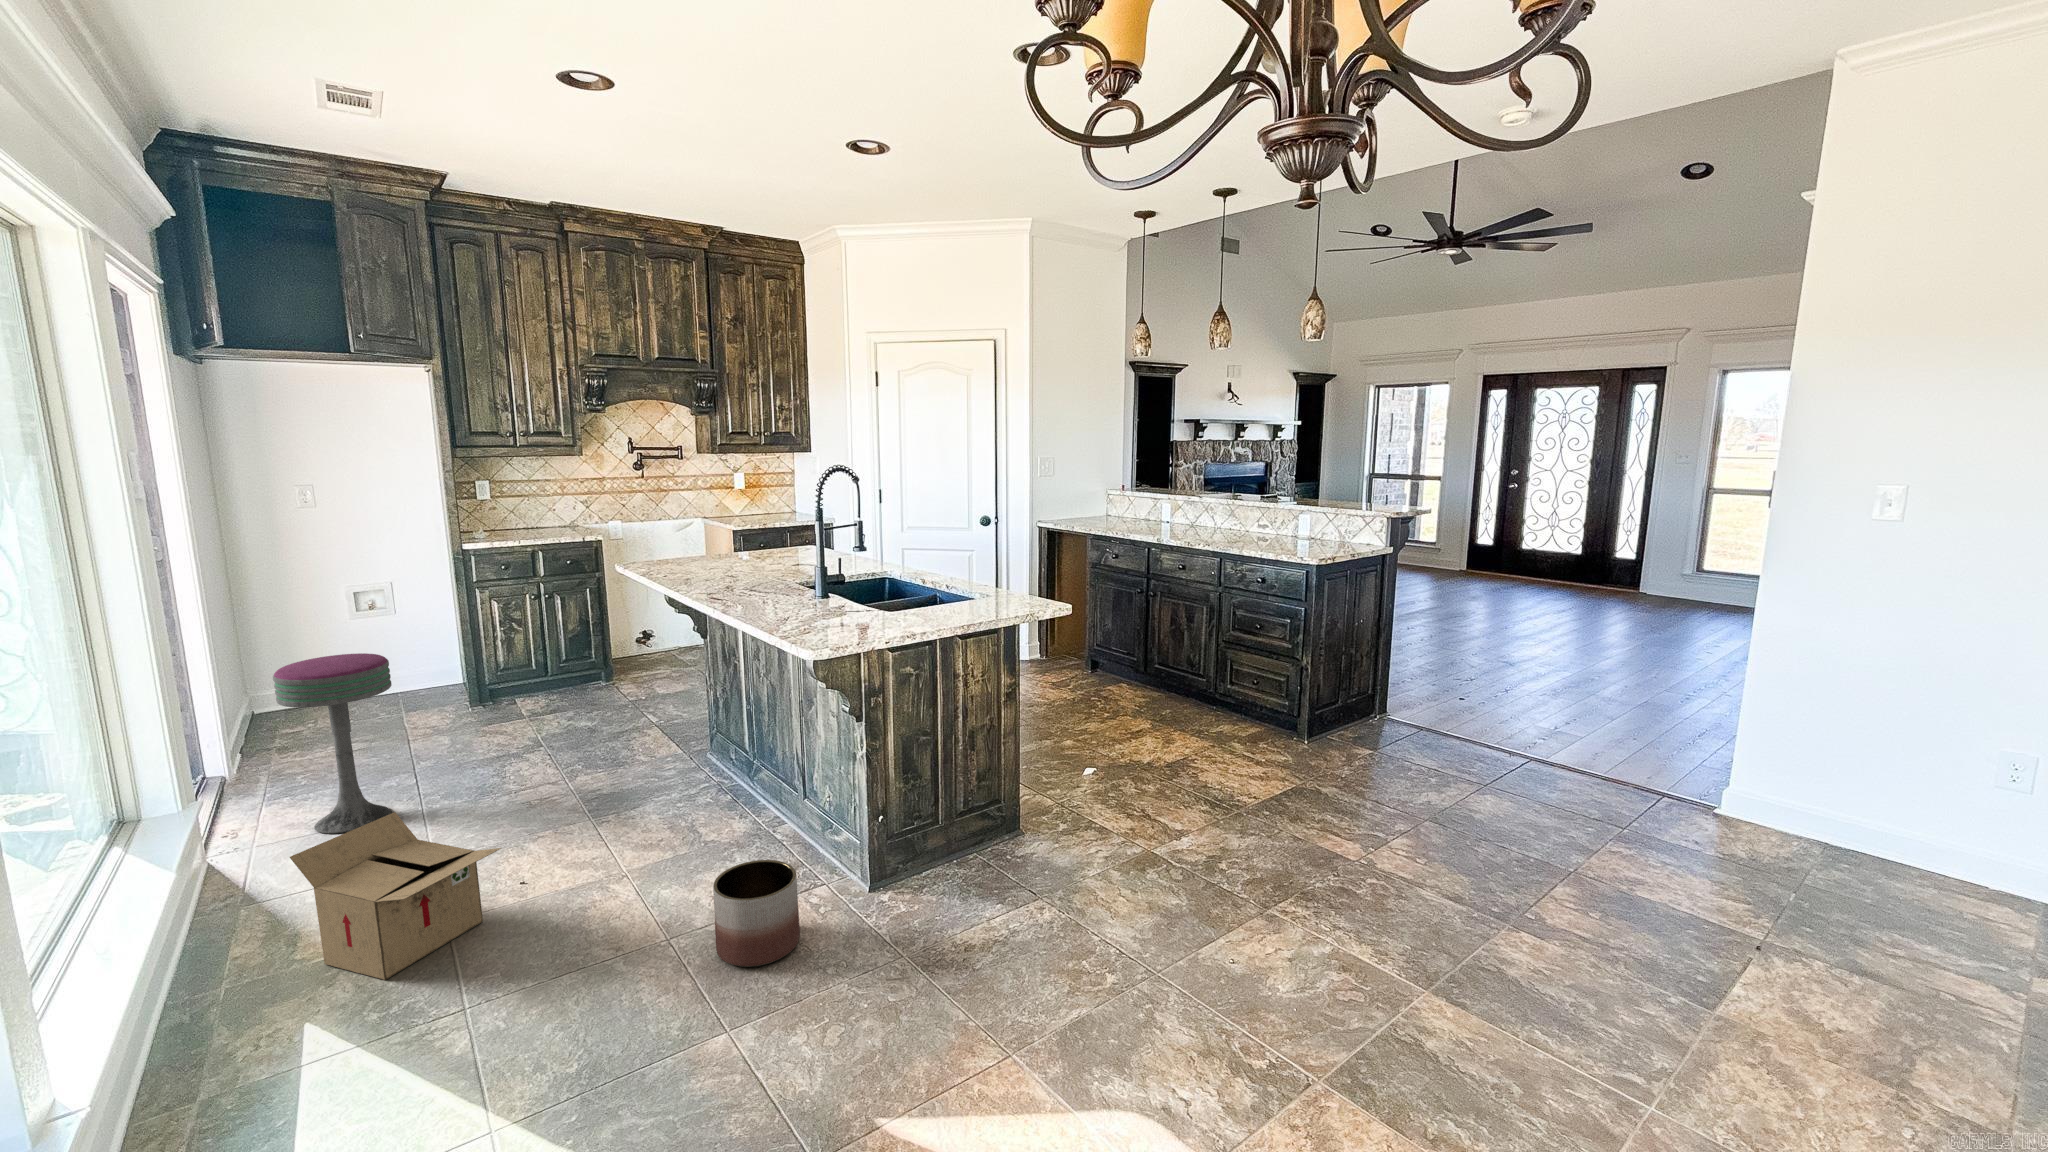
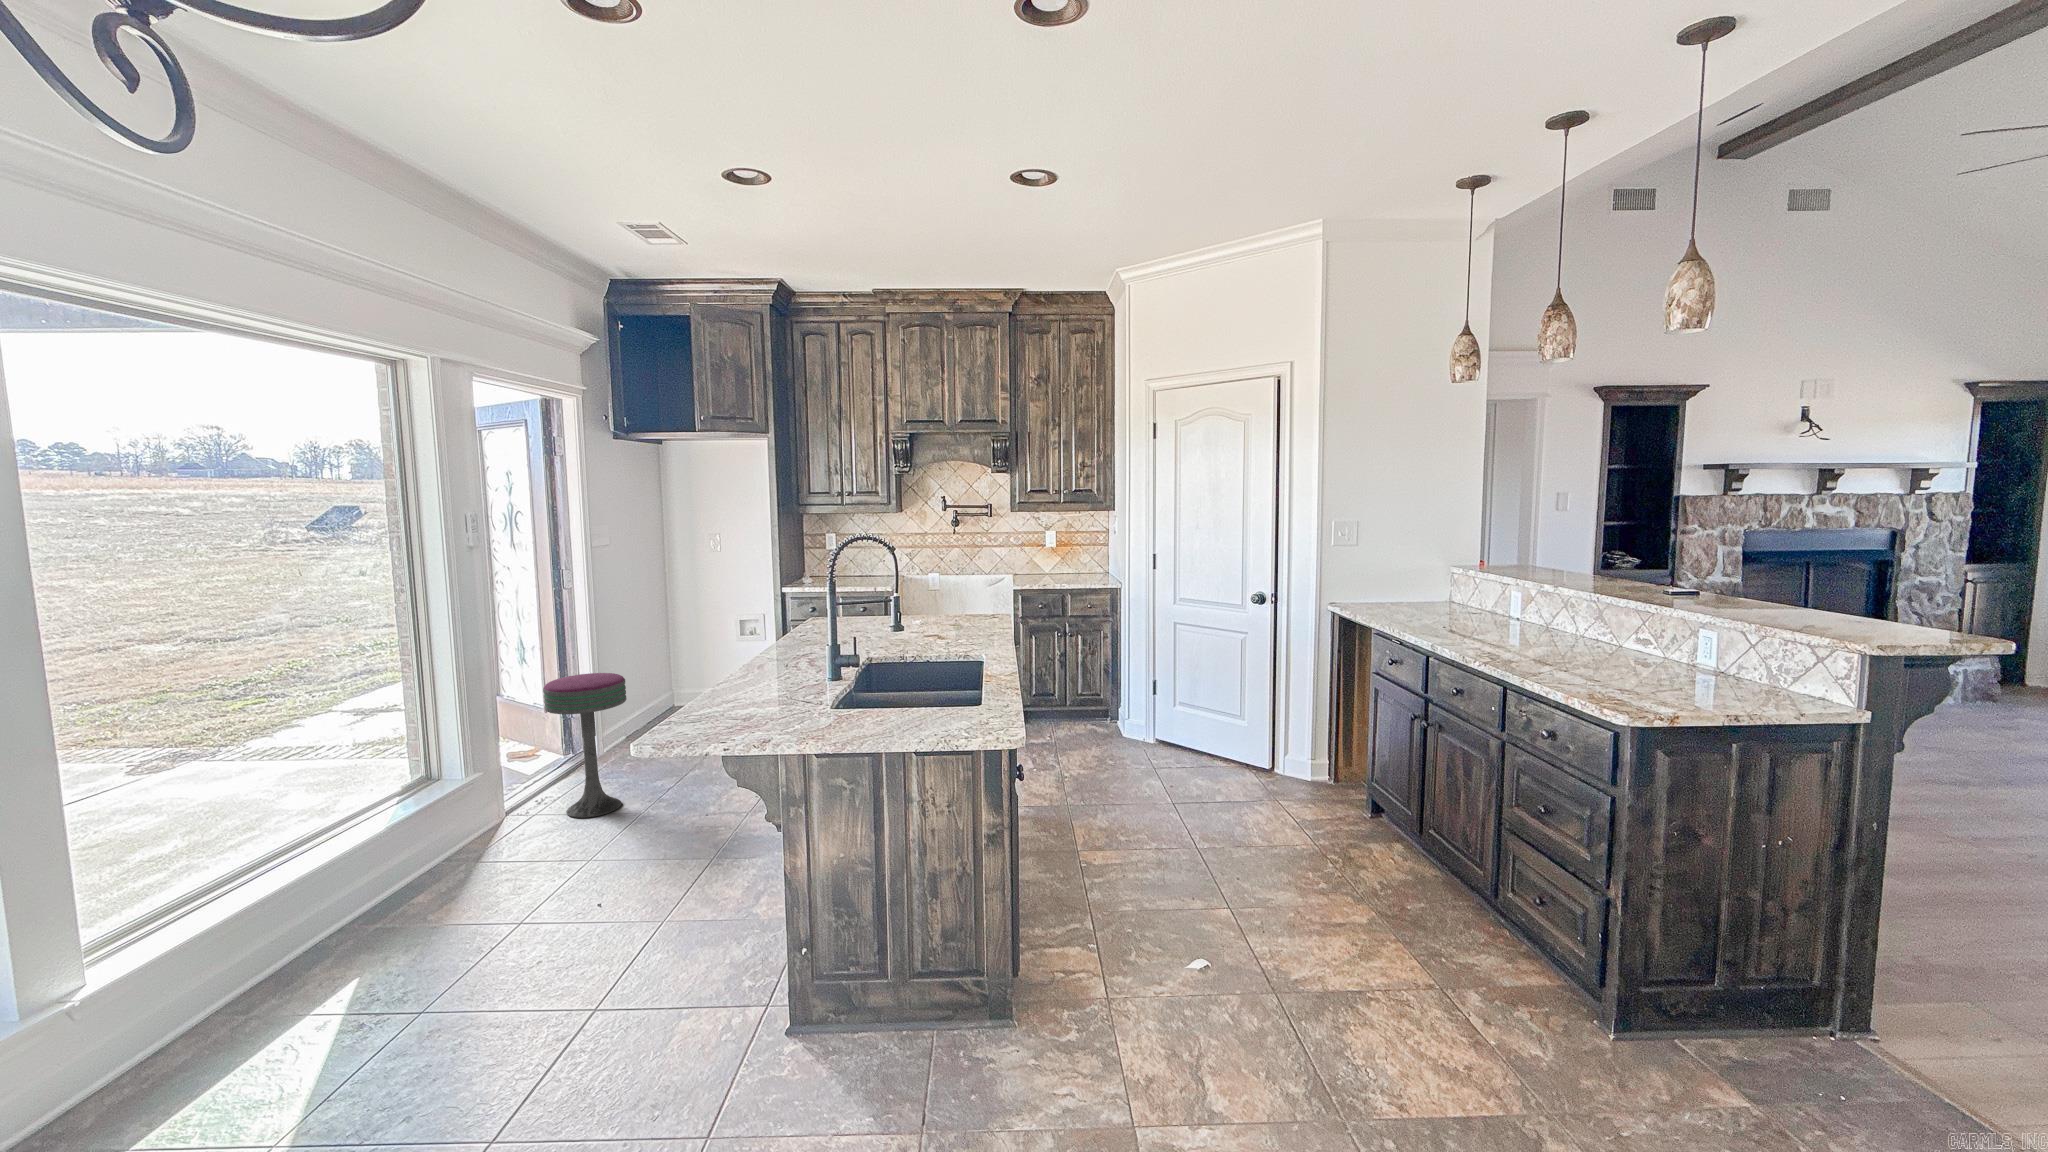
cardboard box: present [290,812,501,980] -> none [404,818,522,965]
planter: present [713,860,800,967] -> none [562,961,664,1086]

